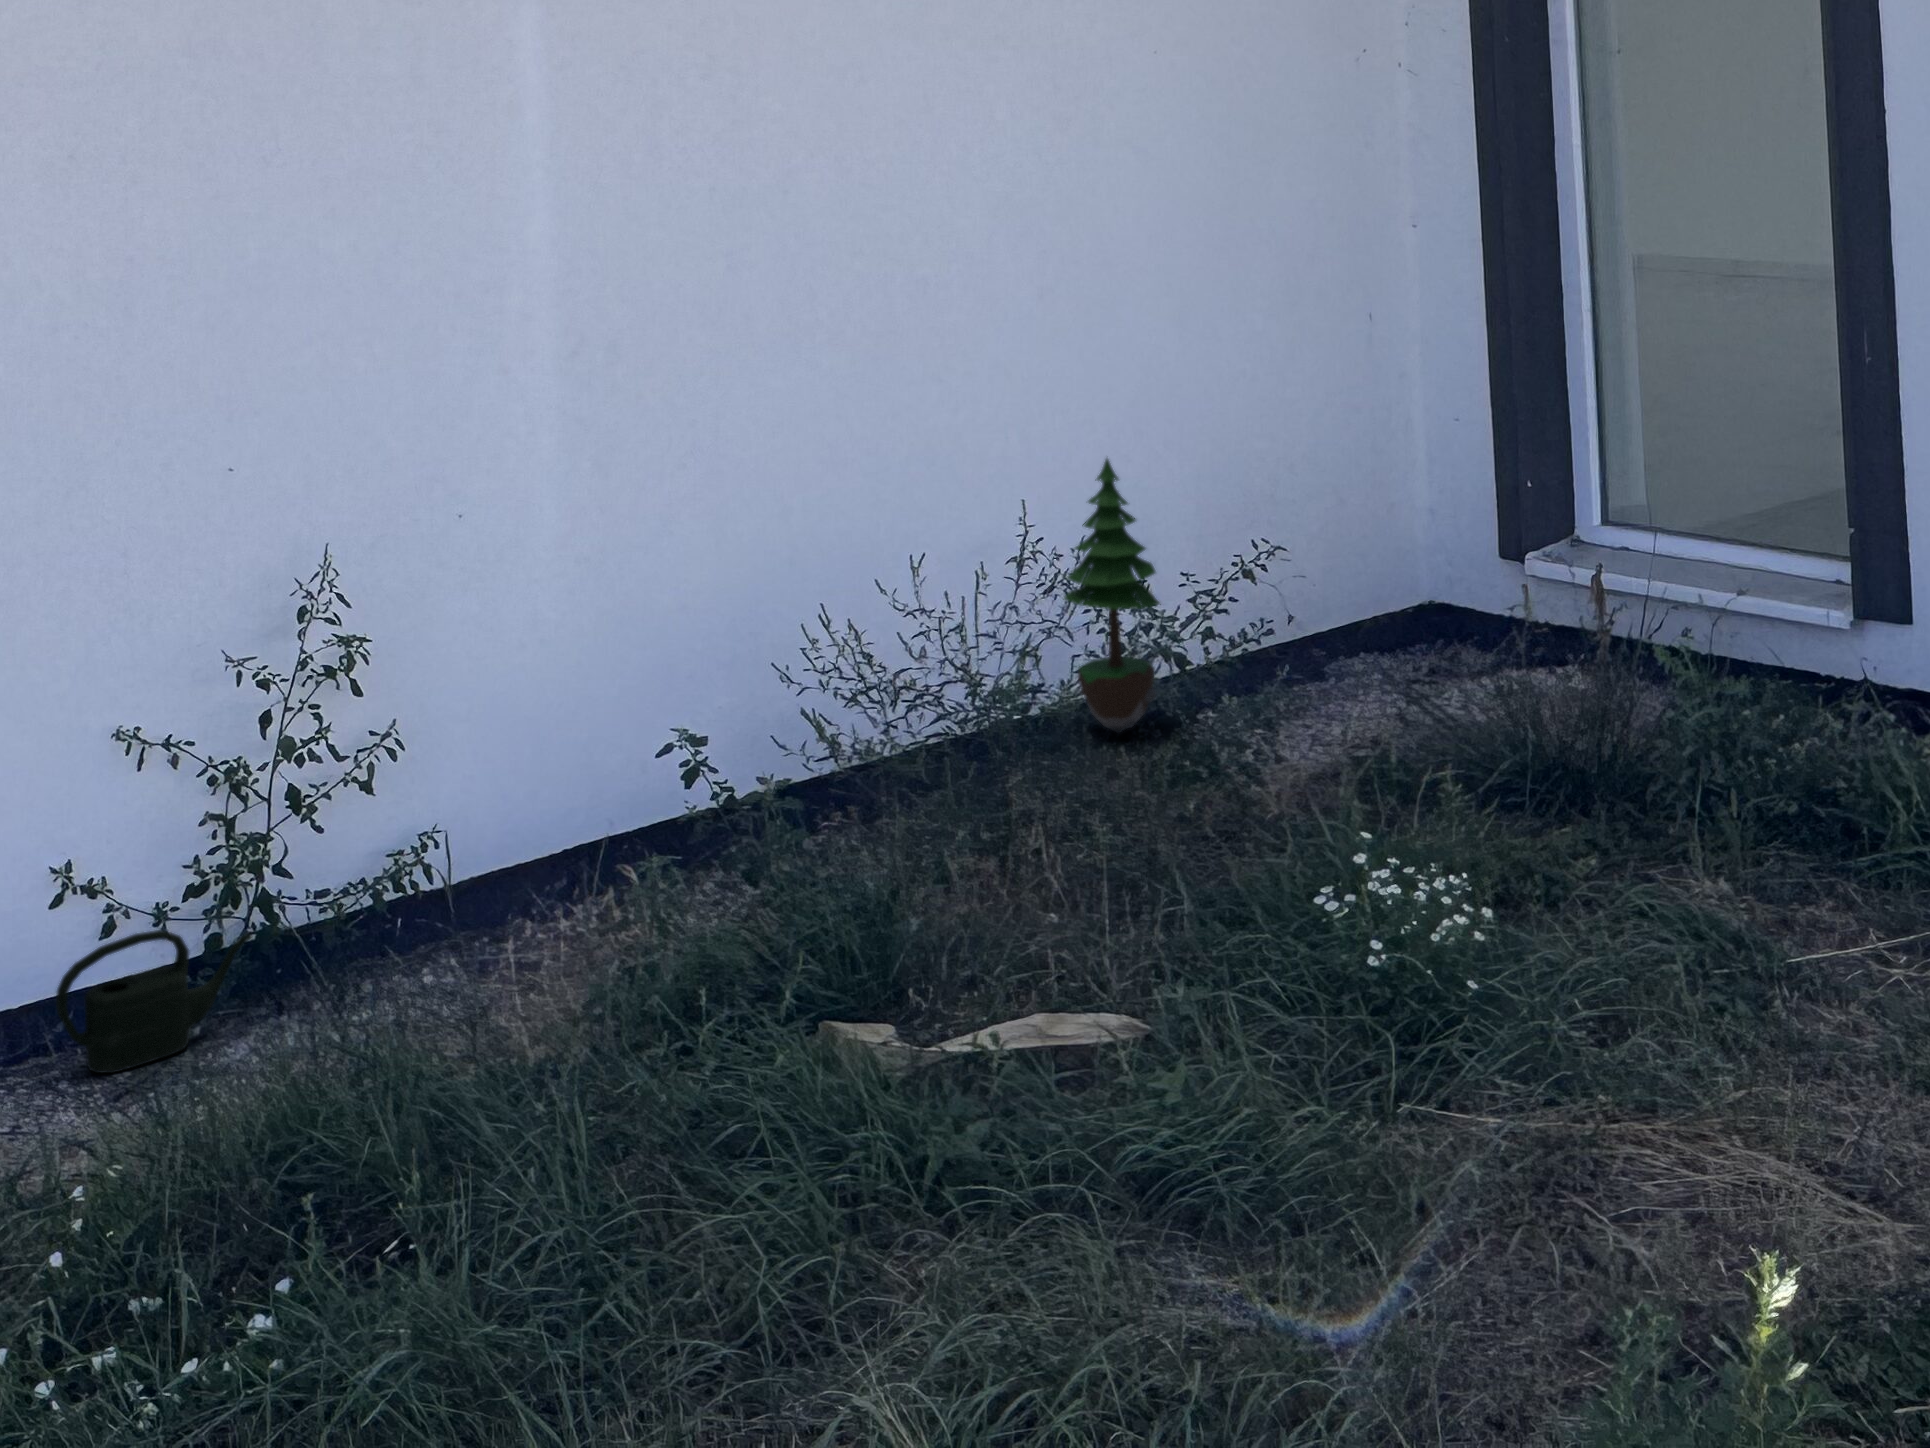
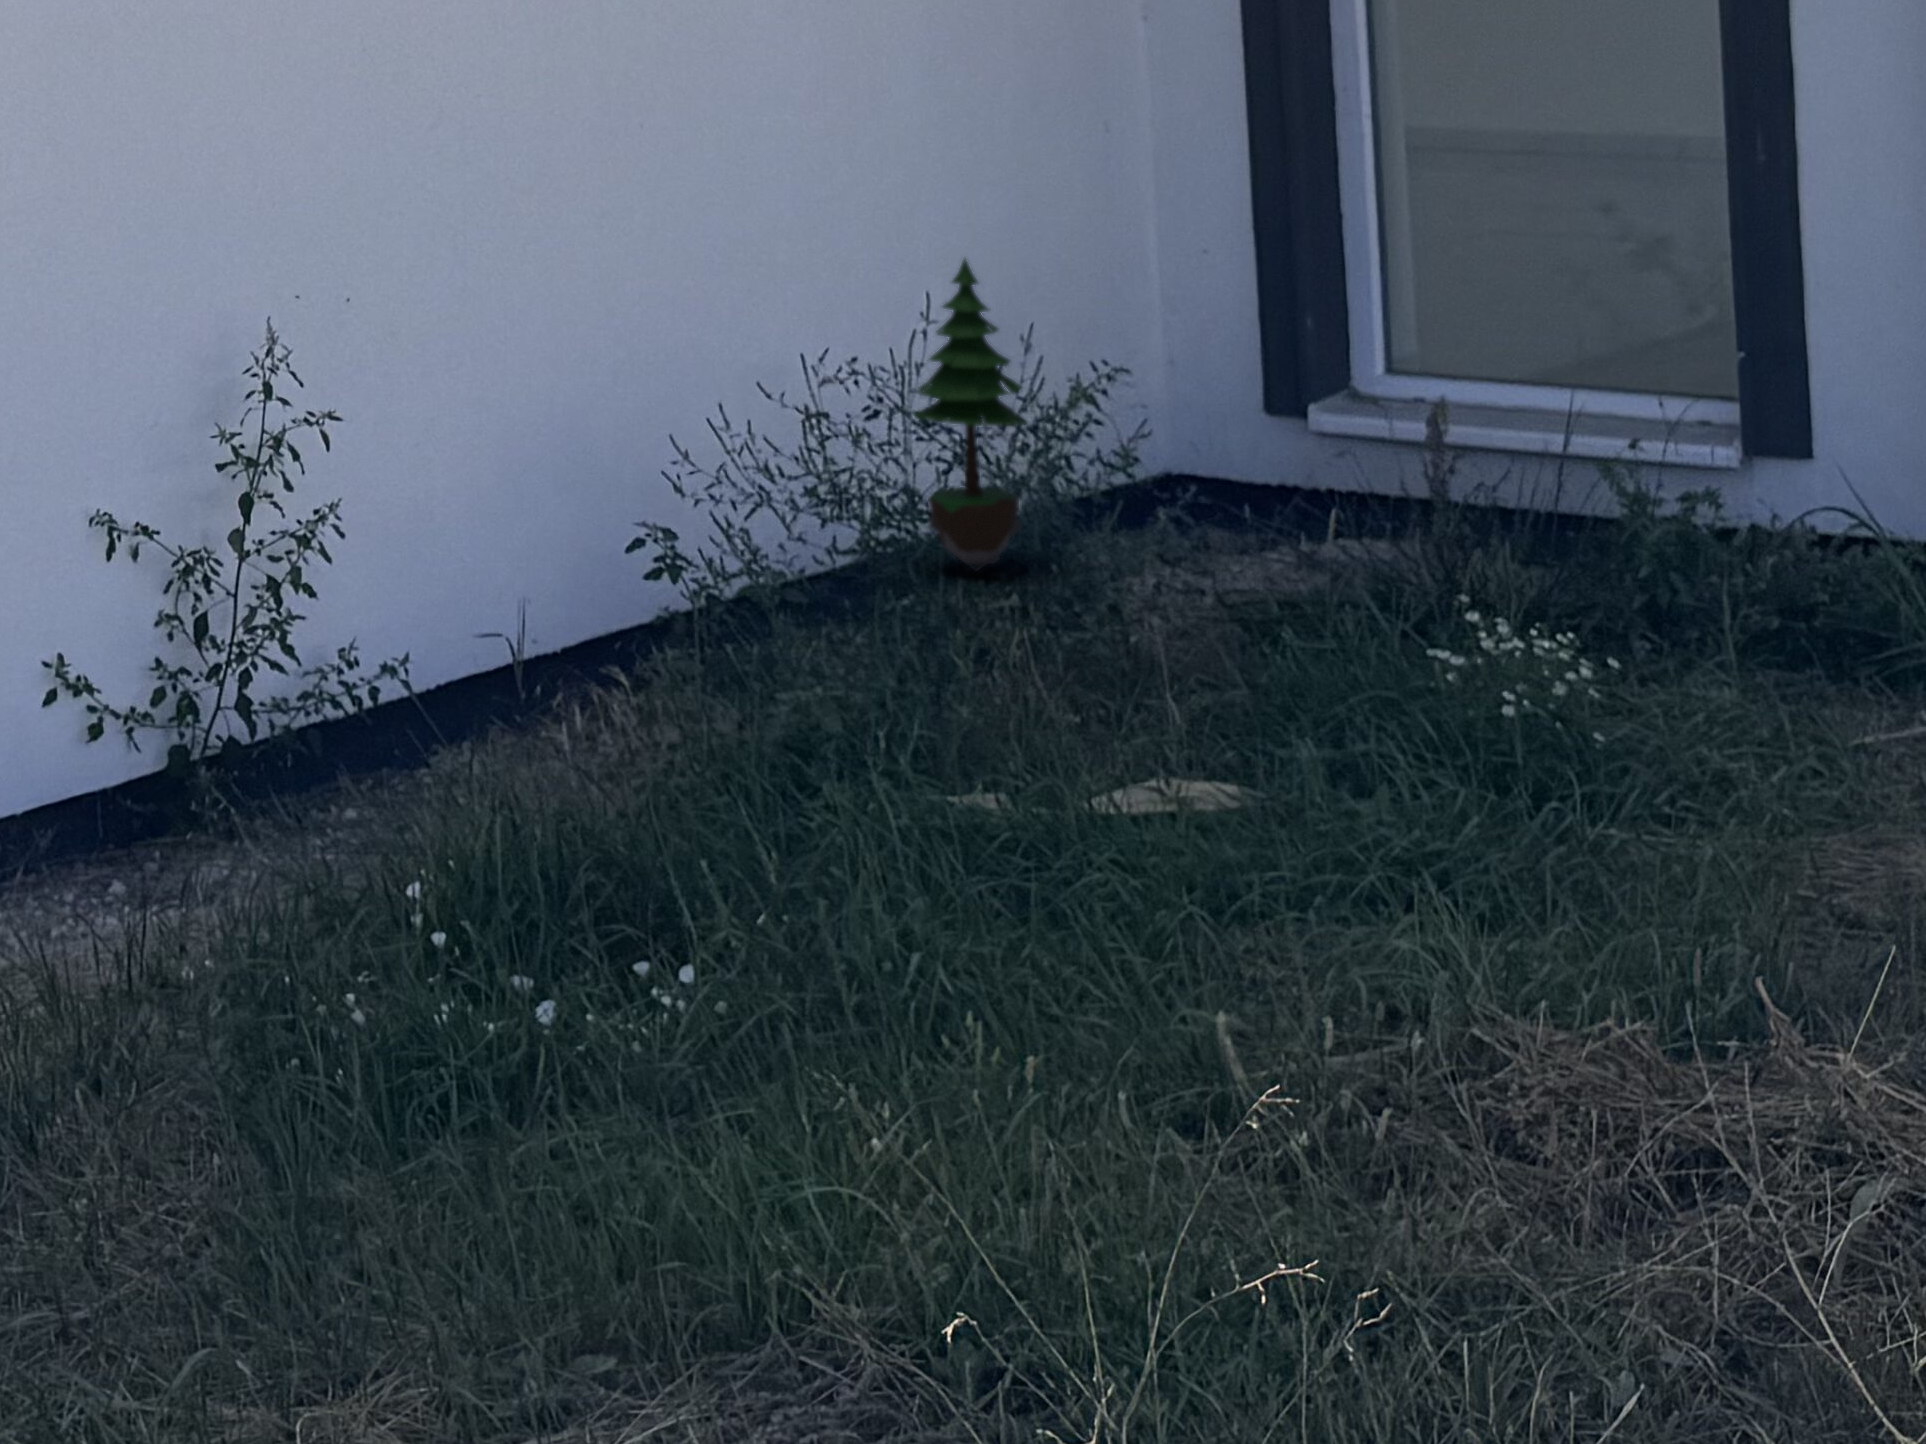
watering can: present [56,930,251,1073] -> none [66,732,215,879]

